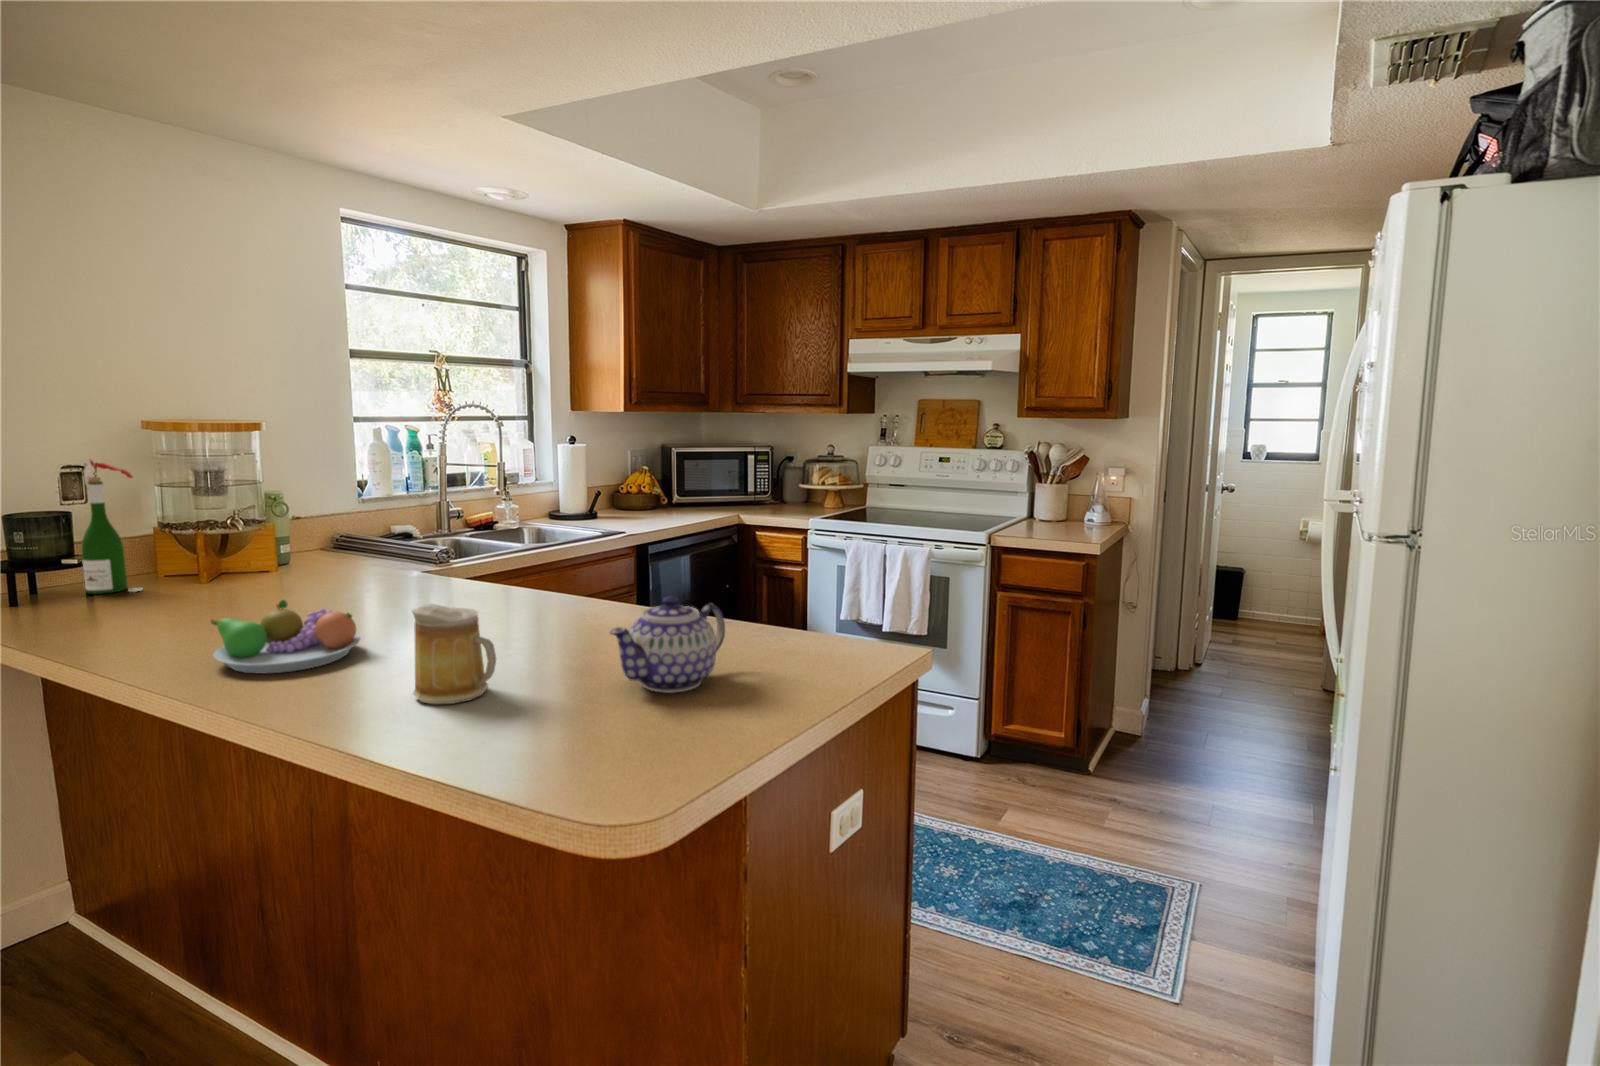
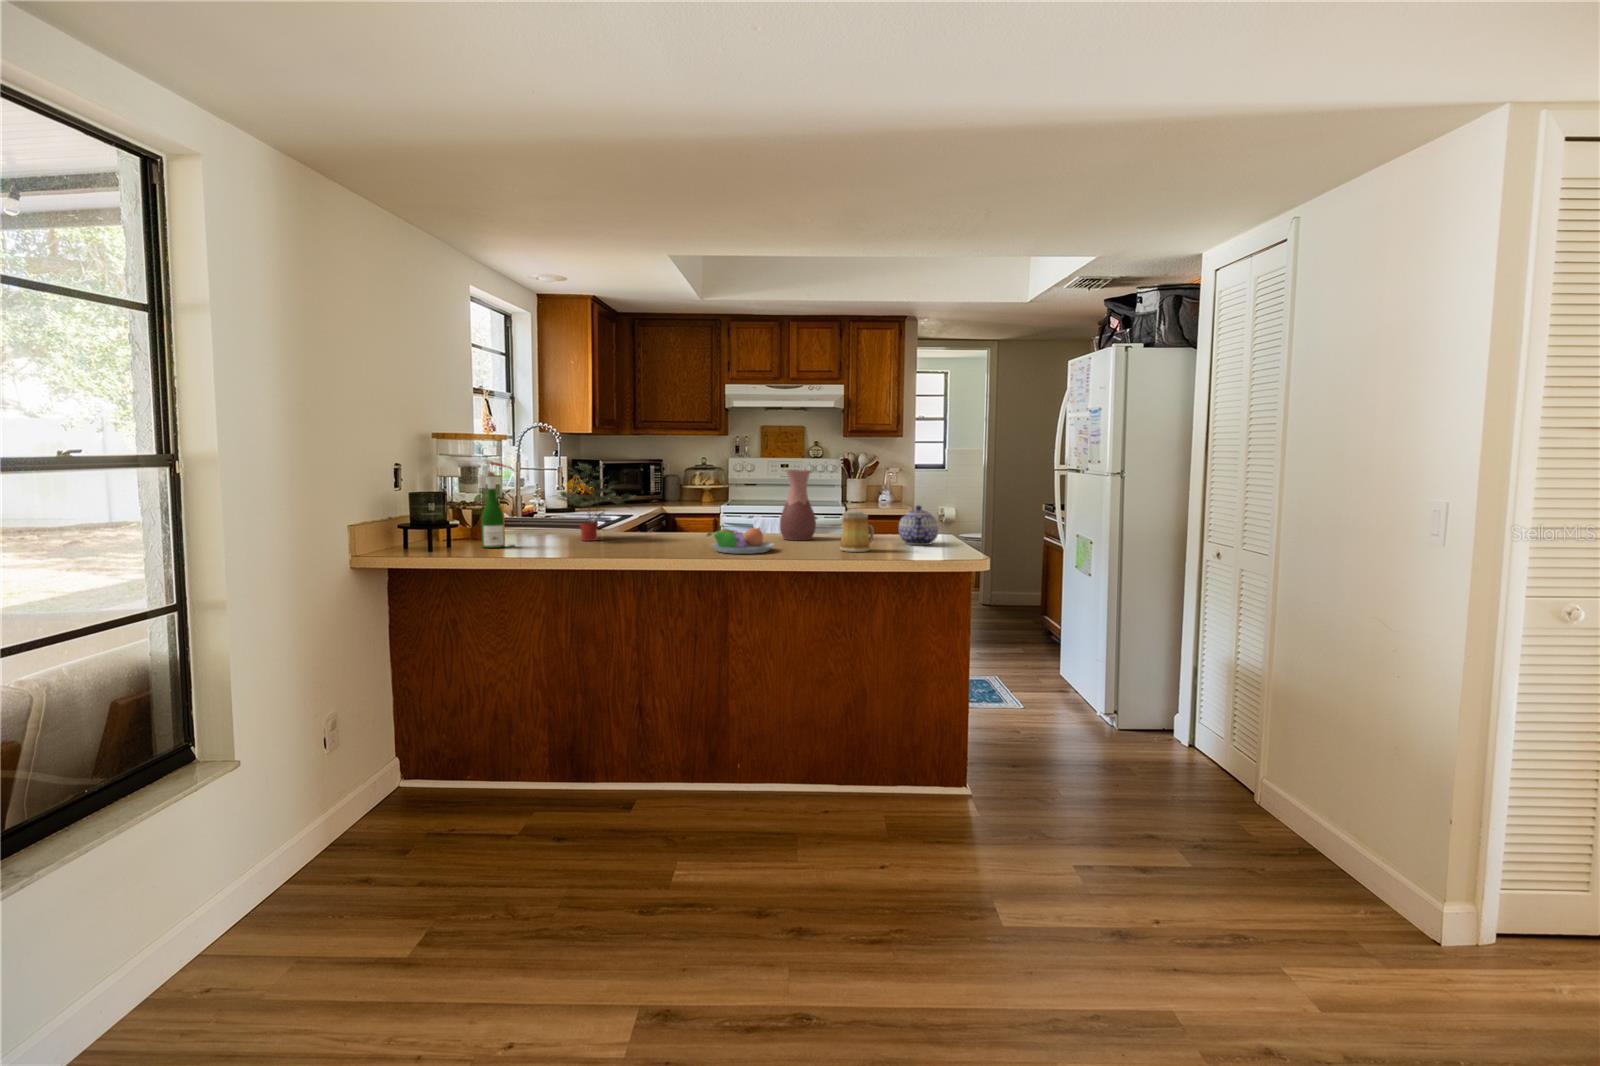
potted plant: none [218,464,367,589] -> present [558,464,632,541]
vase: none [507,490,585,632] -> present [780,470,816,541]

